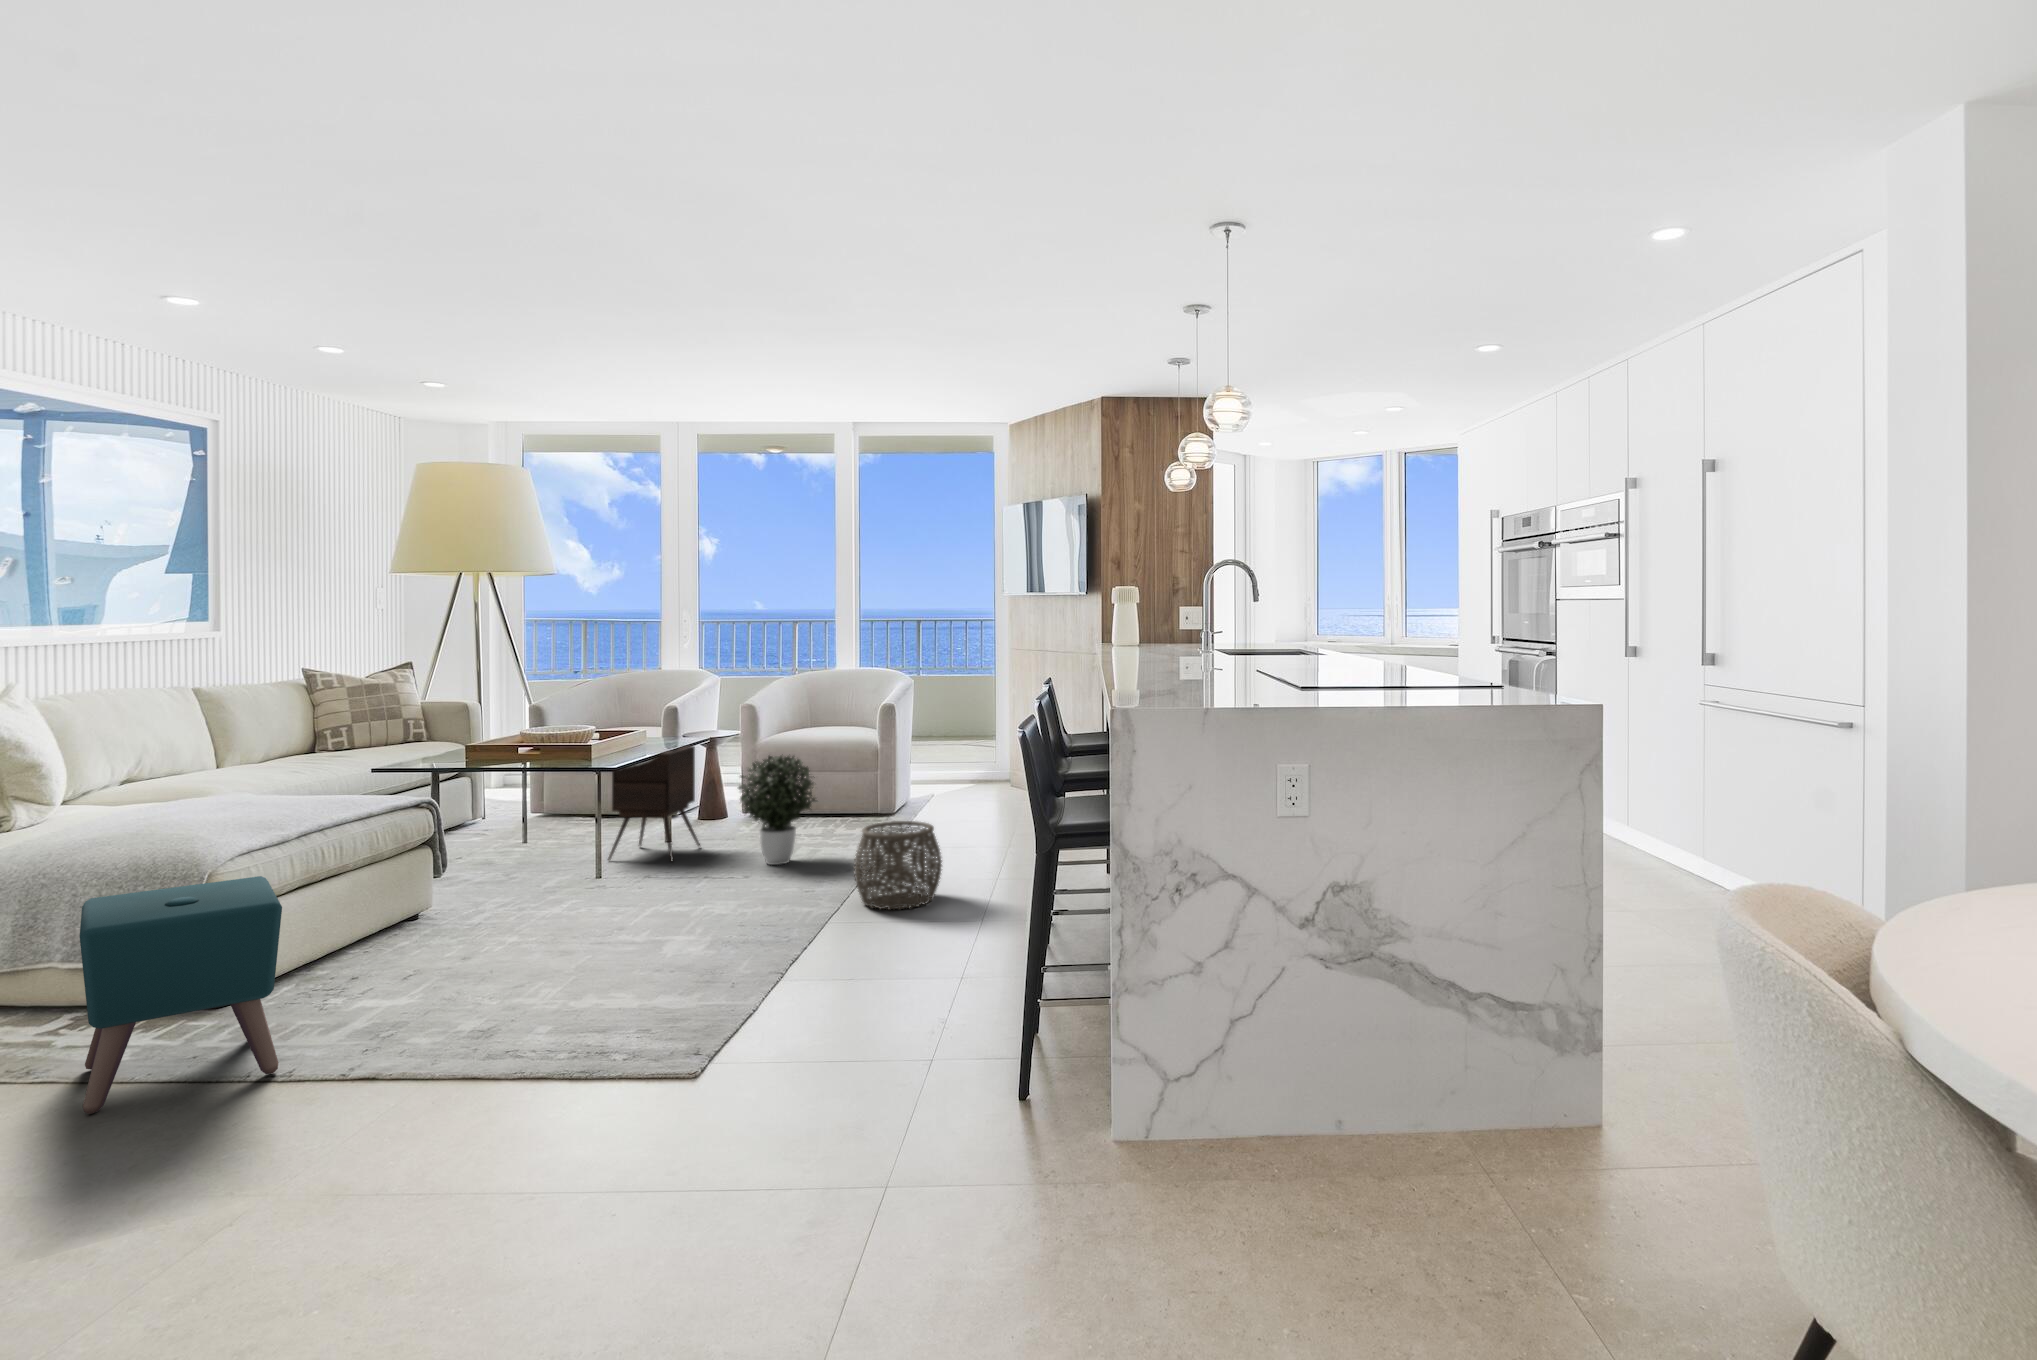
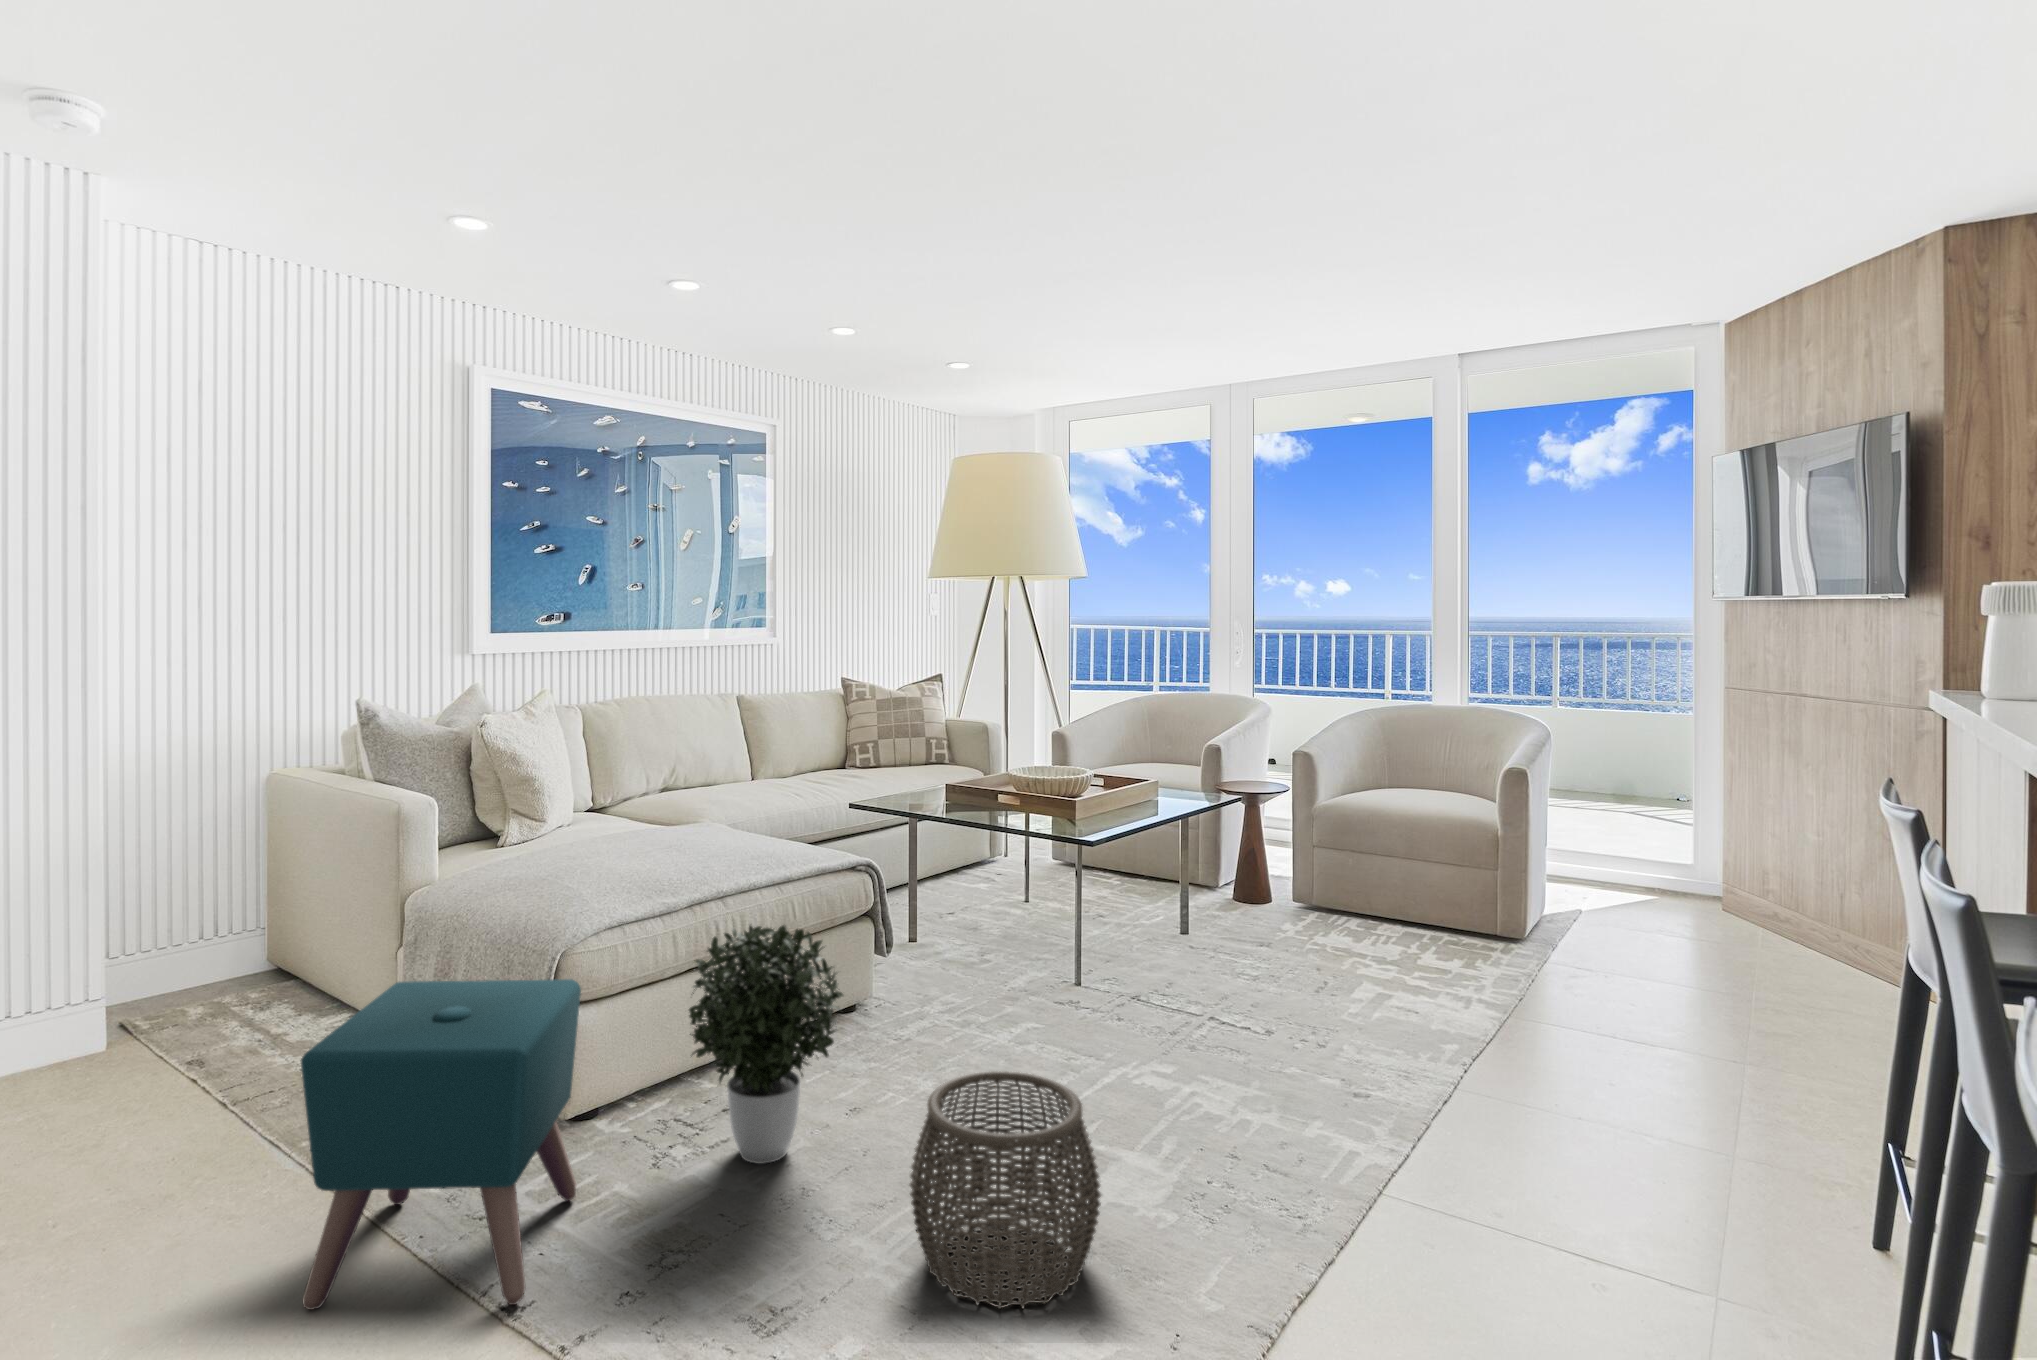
side table: present [608,746,700,861] -> none [1103,800,1225,973]
potted plant: present [738,754,816,865] -> present [689,925,843,1164]
woven basket: present [854,821,942,909] -> present [910,1071,1101,1309]

